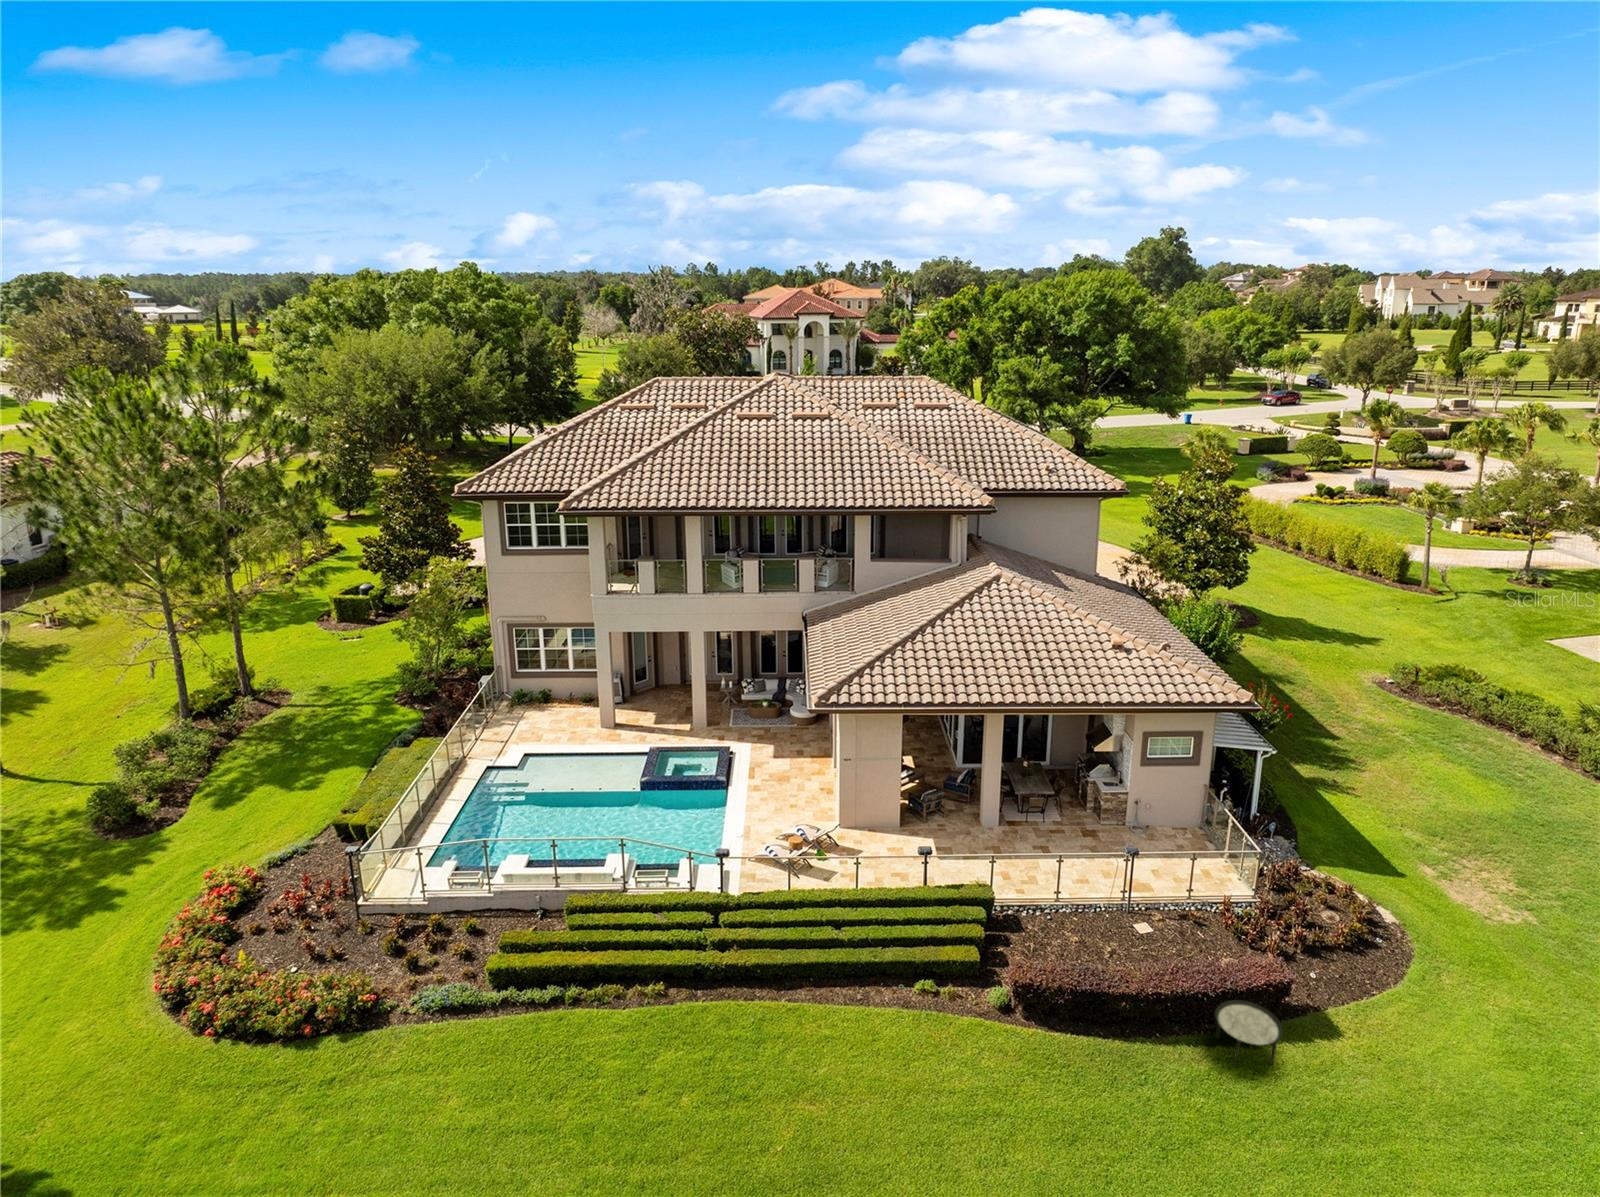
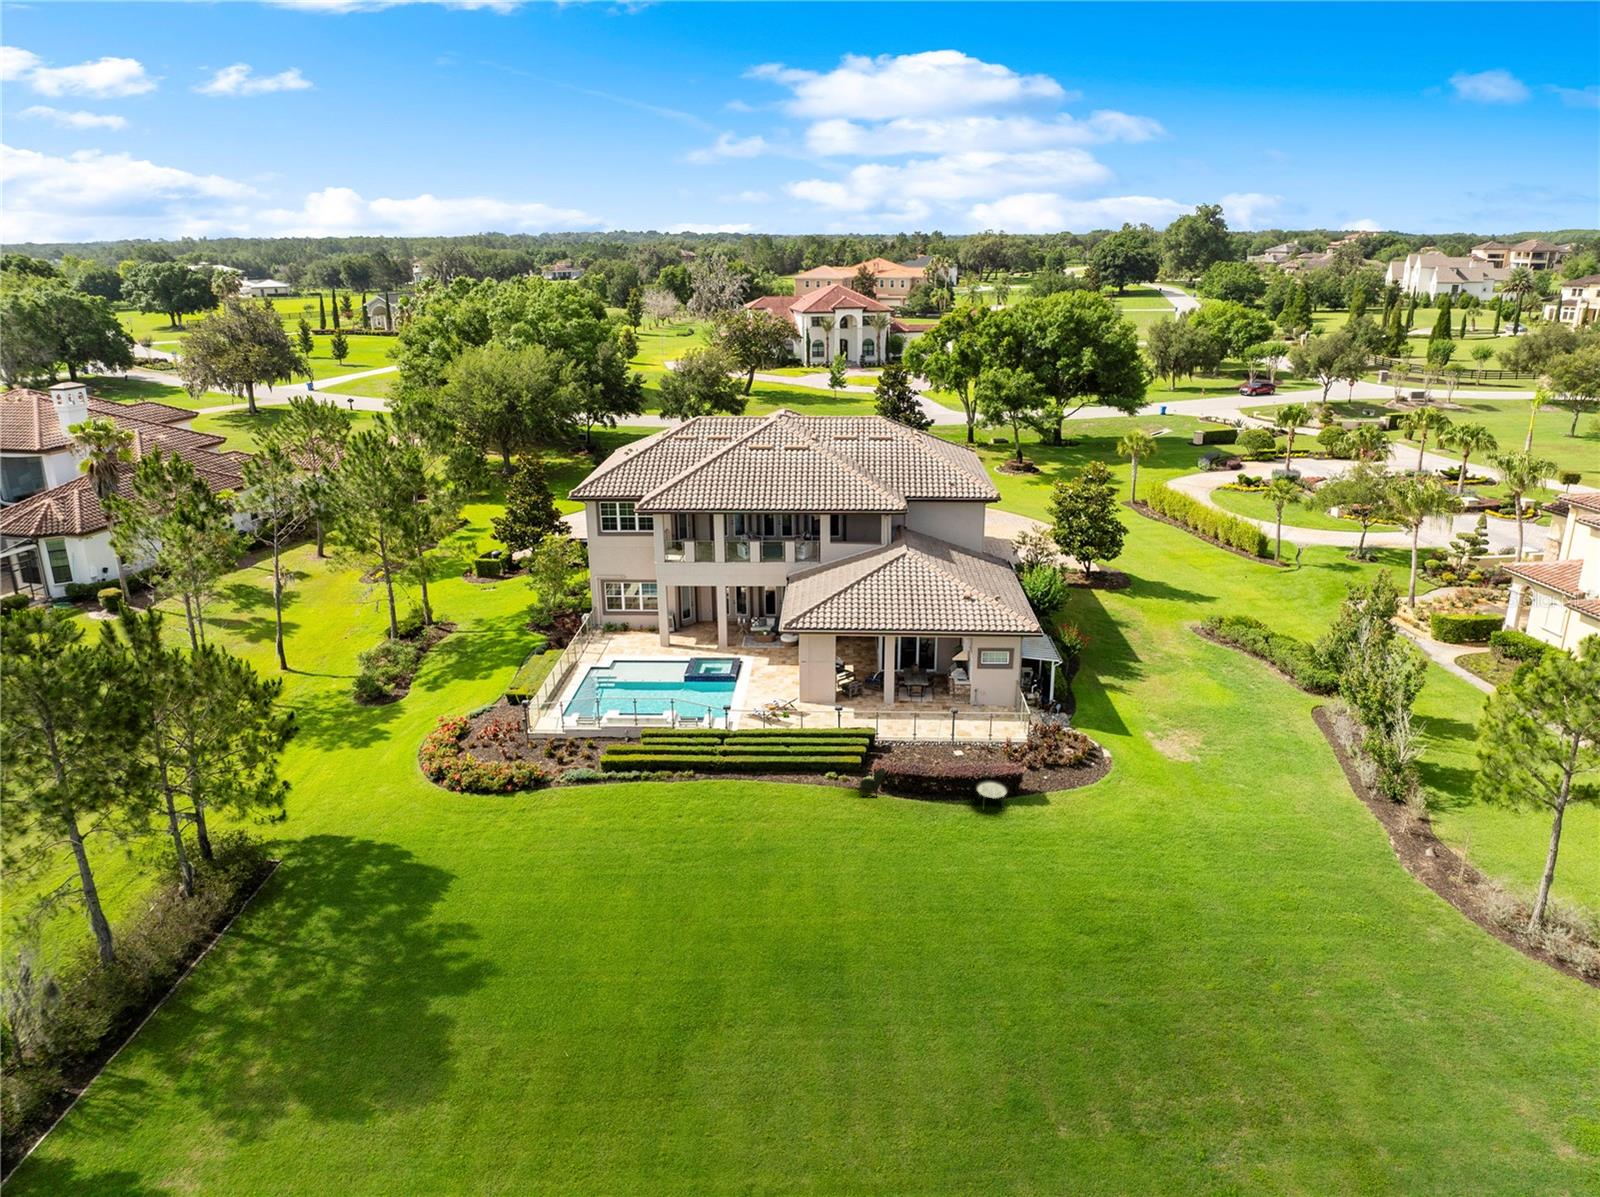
lounge chair: none [983,978,1037,1040] -> present [860,768,885,798]

